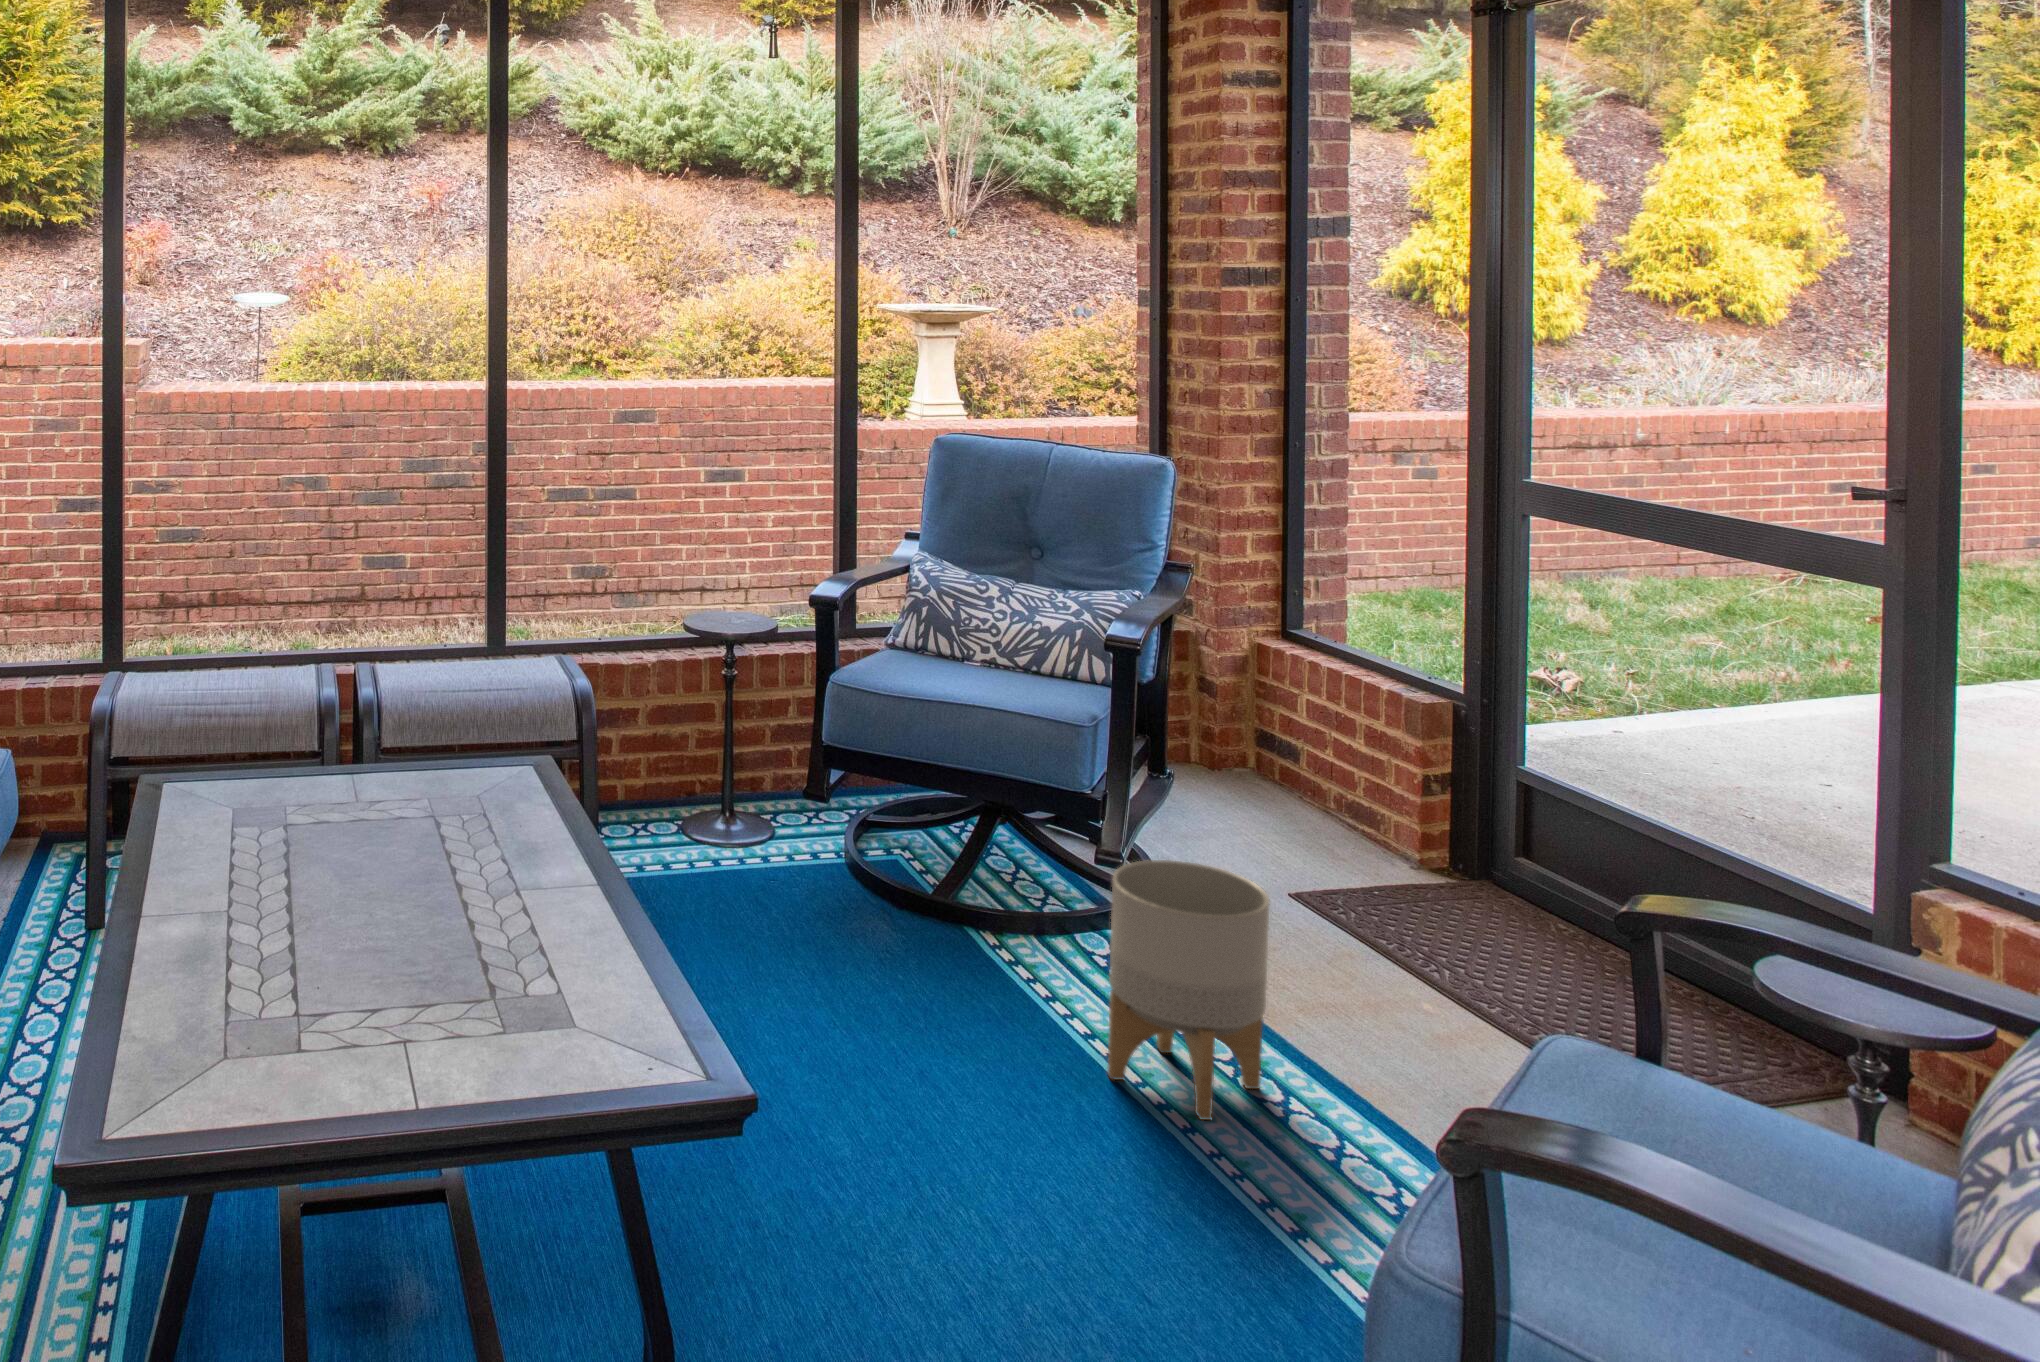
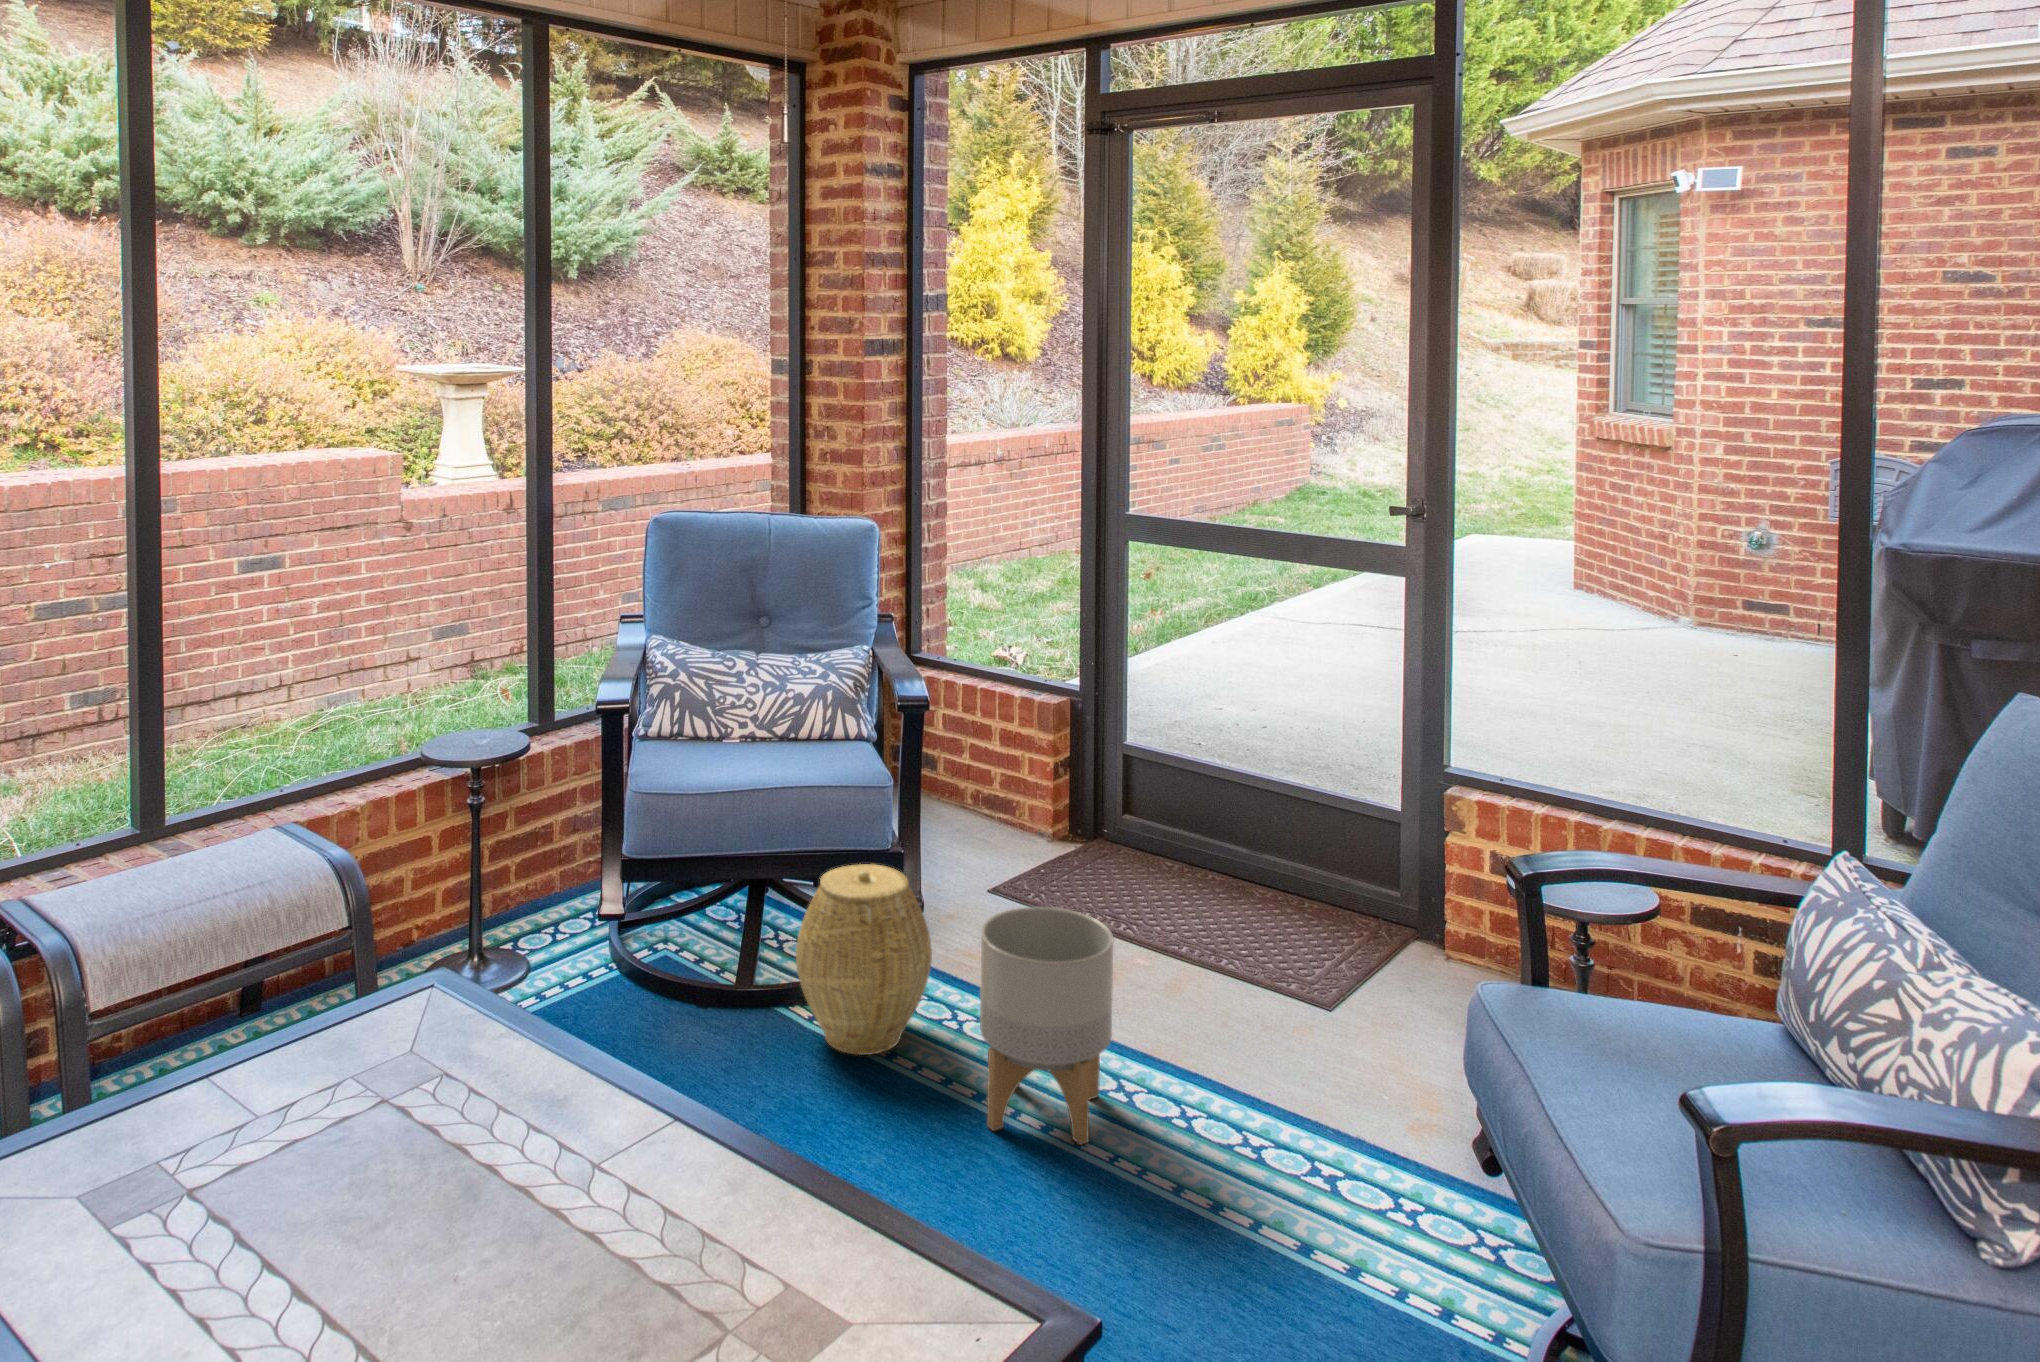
woven basket: none [966,794,1114,987] -> present [796,864,932,1055]

